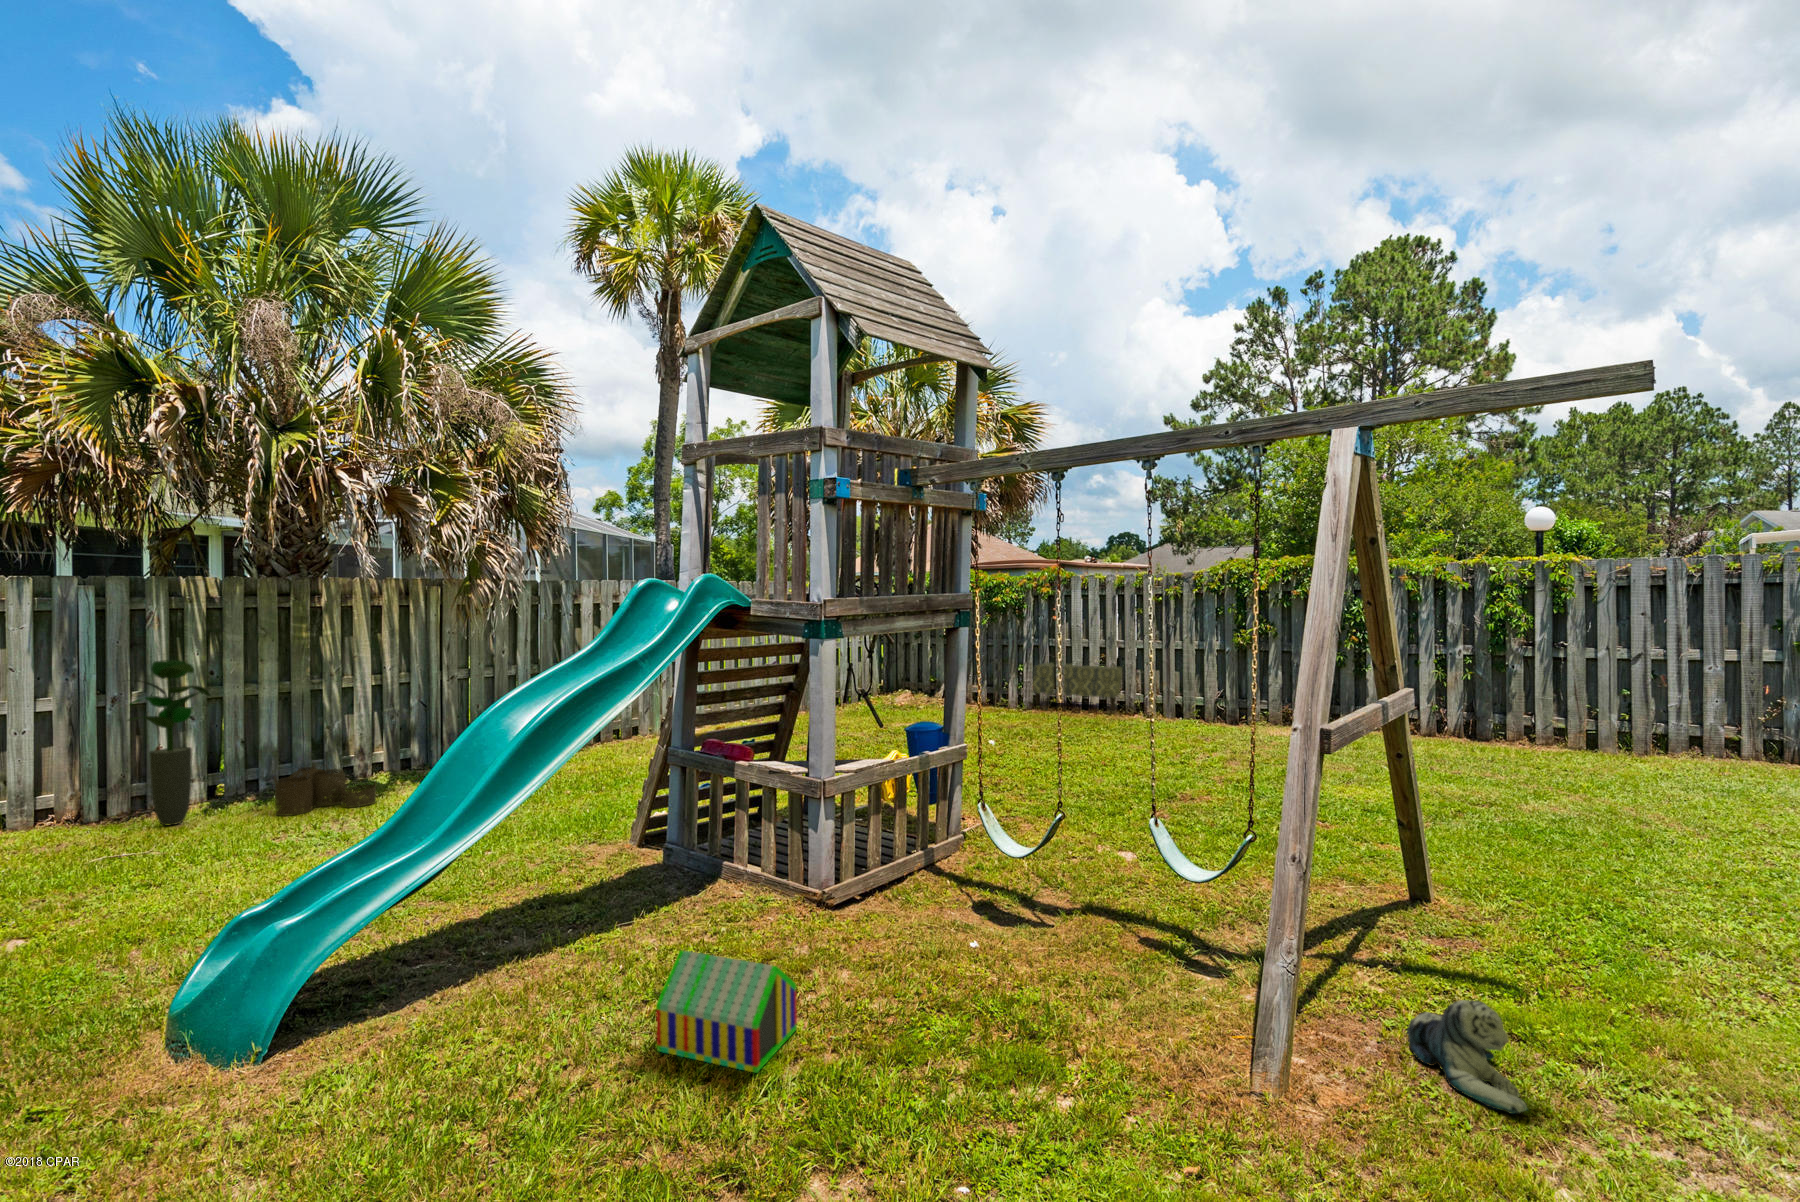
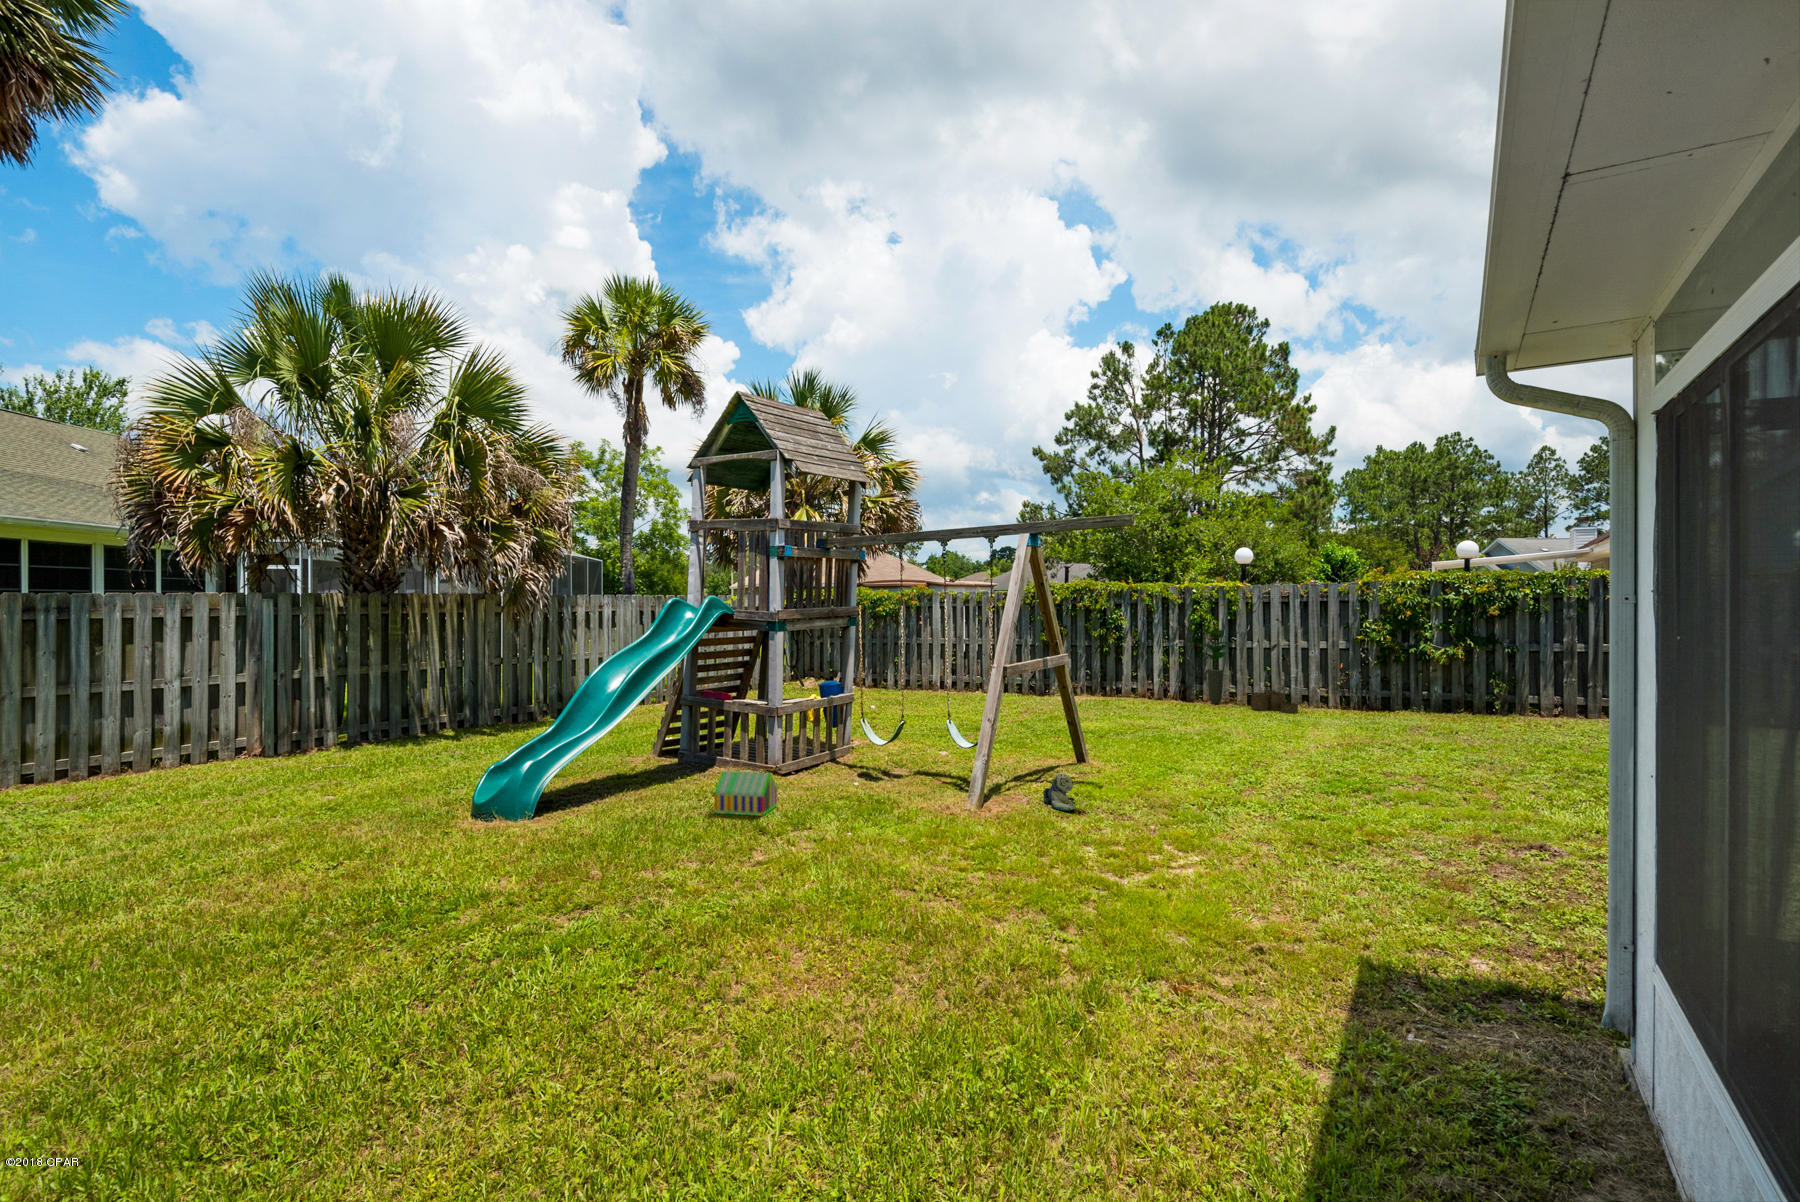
potted plant: present [128,660,211,825] -> present [1201,630,1232,704]
bench: present [1033,663,1122,710] -> none [904,656,971,689]
woven basket: present [274,766,376,816] -> present [1251,690,1298,713]

